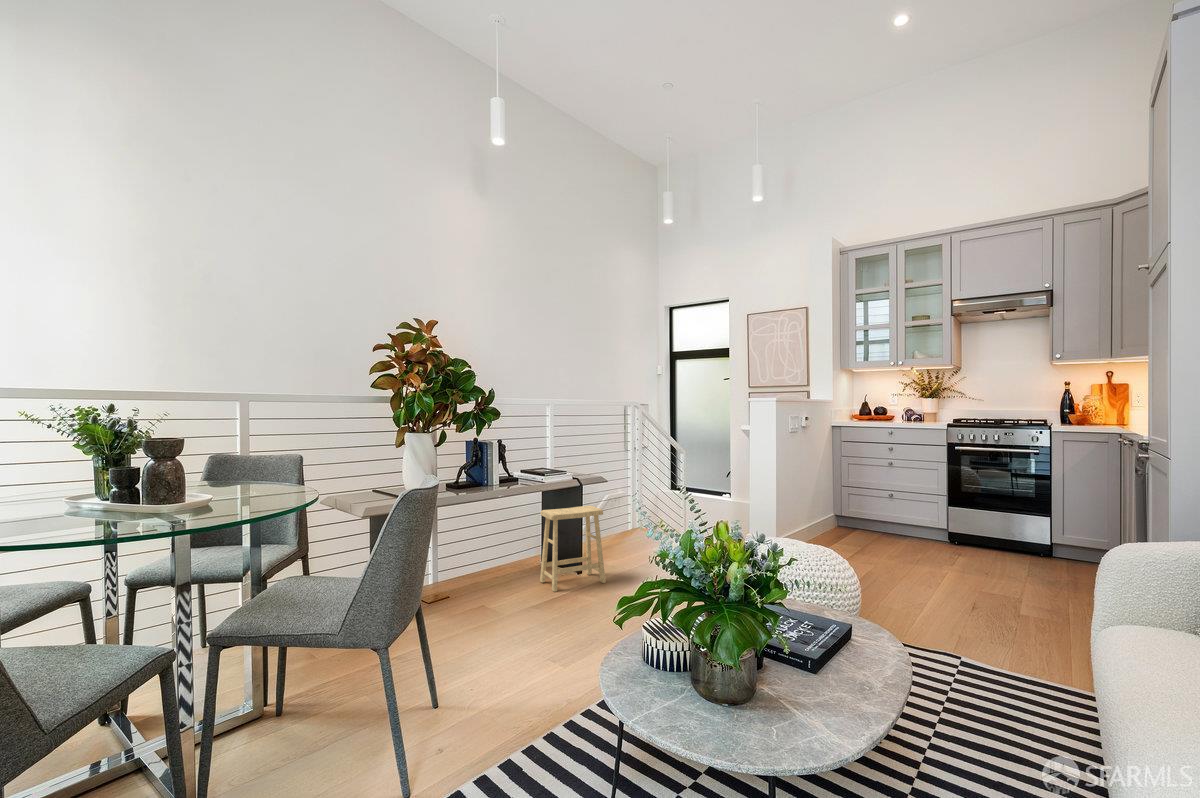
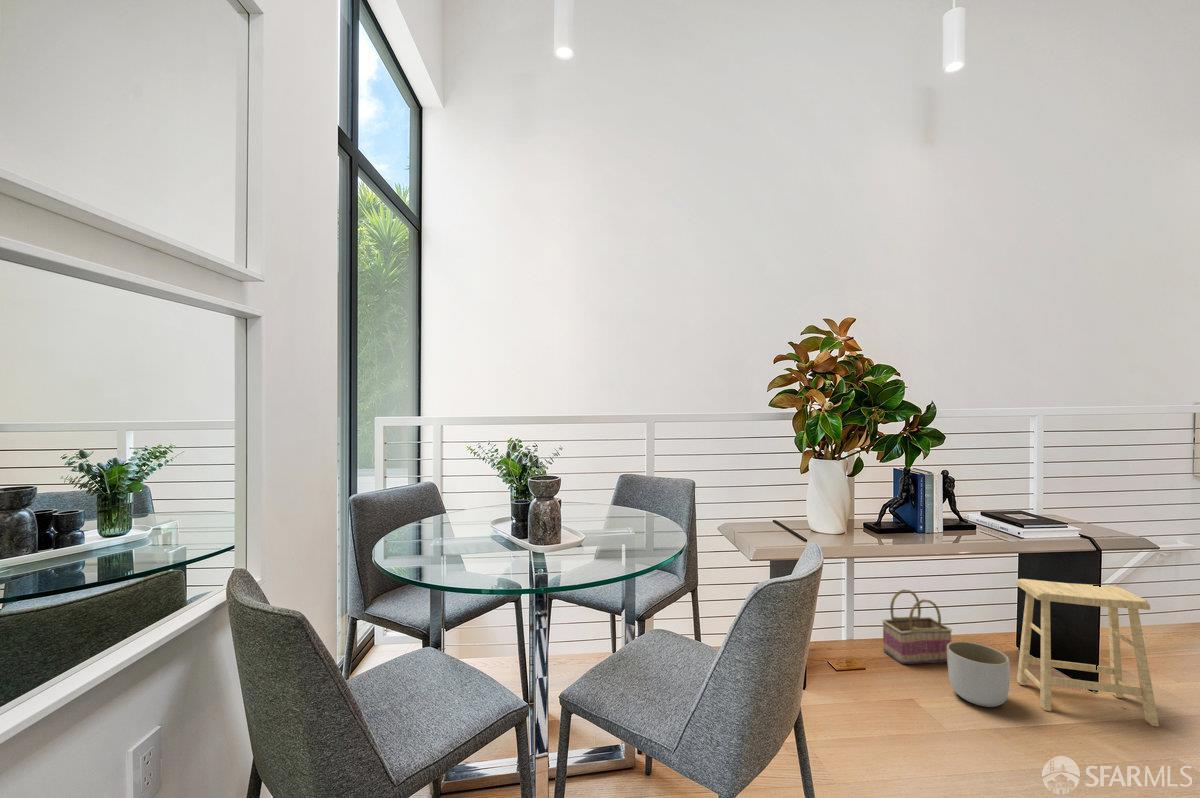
basket: none [456,536,503,592] -> present [882,590,952,664]
planter: none [500,560,536,600] -> present [947,641,1010,707]

